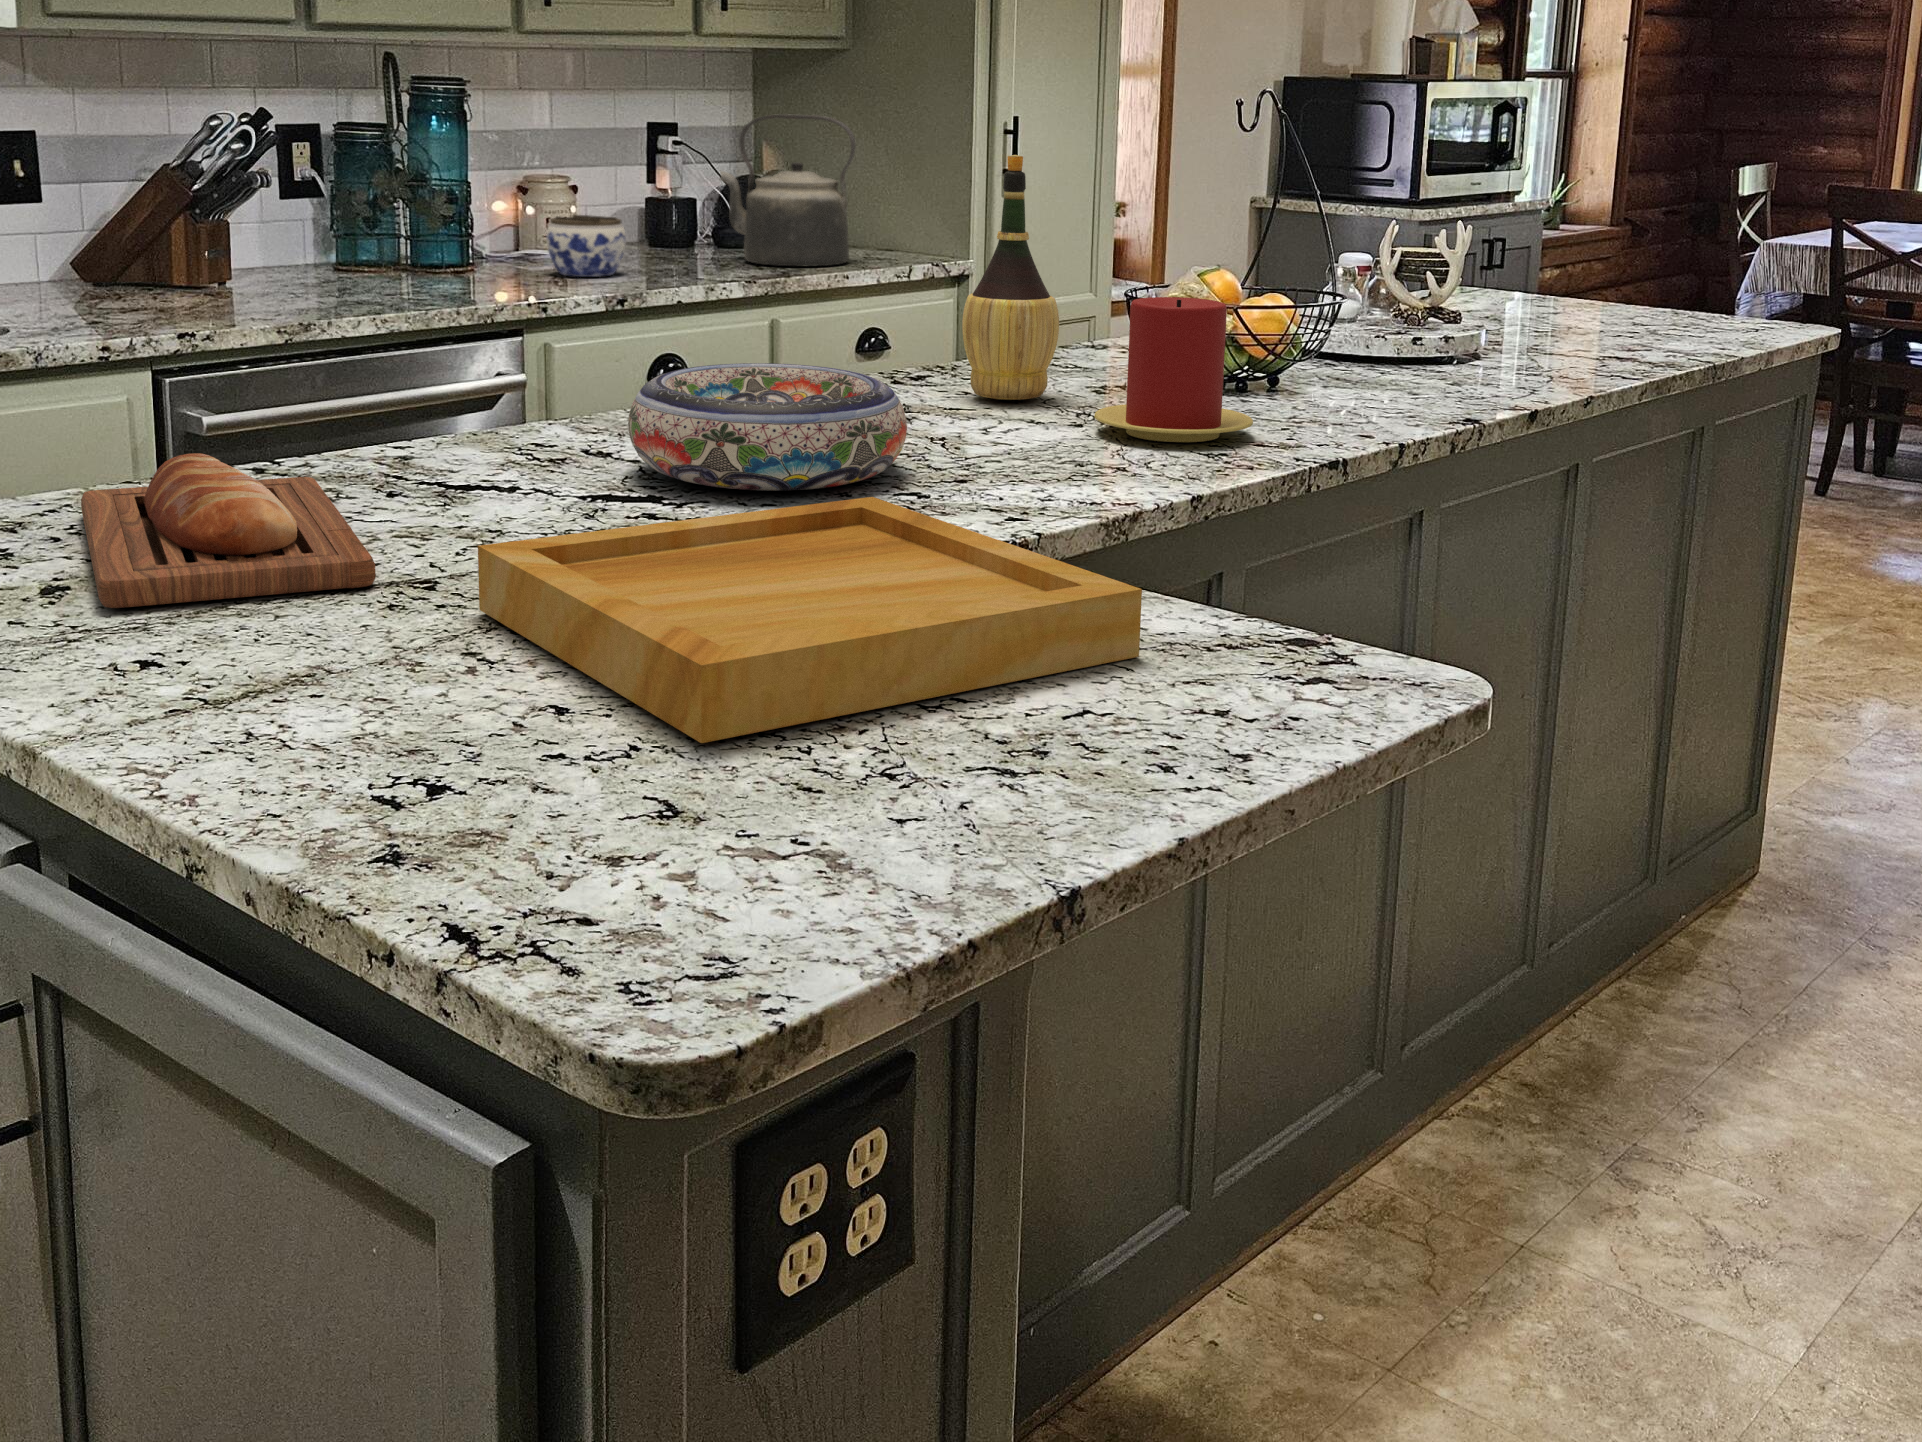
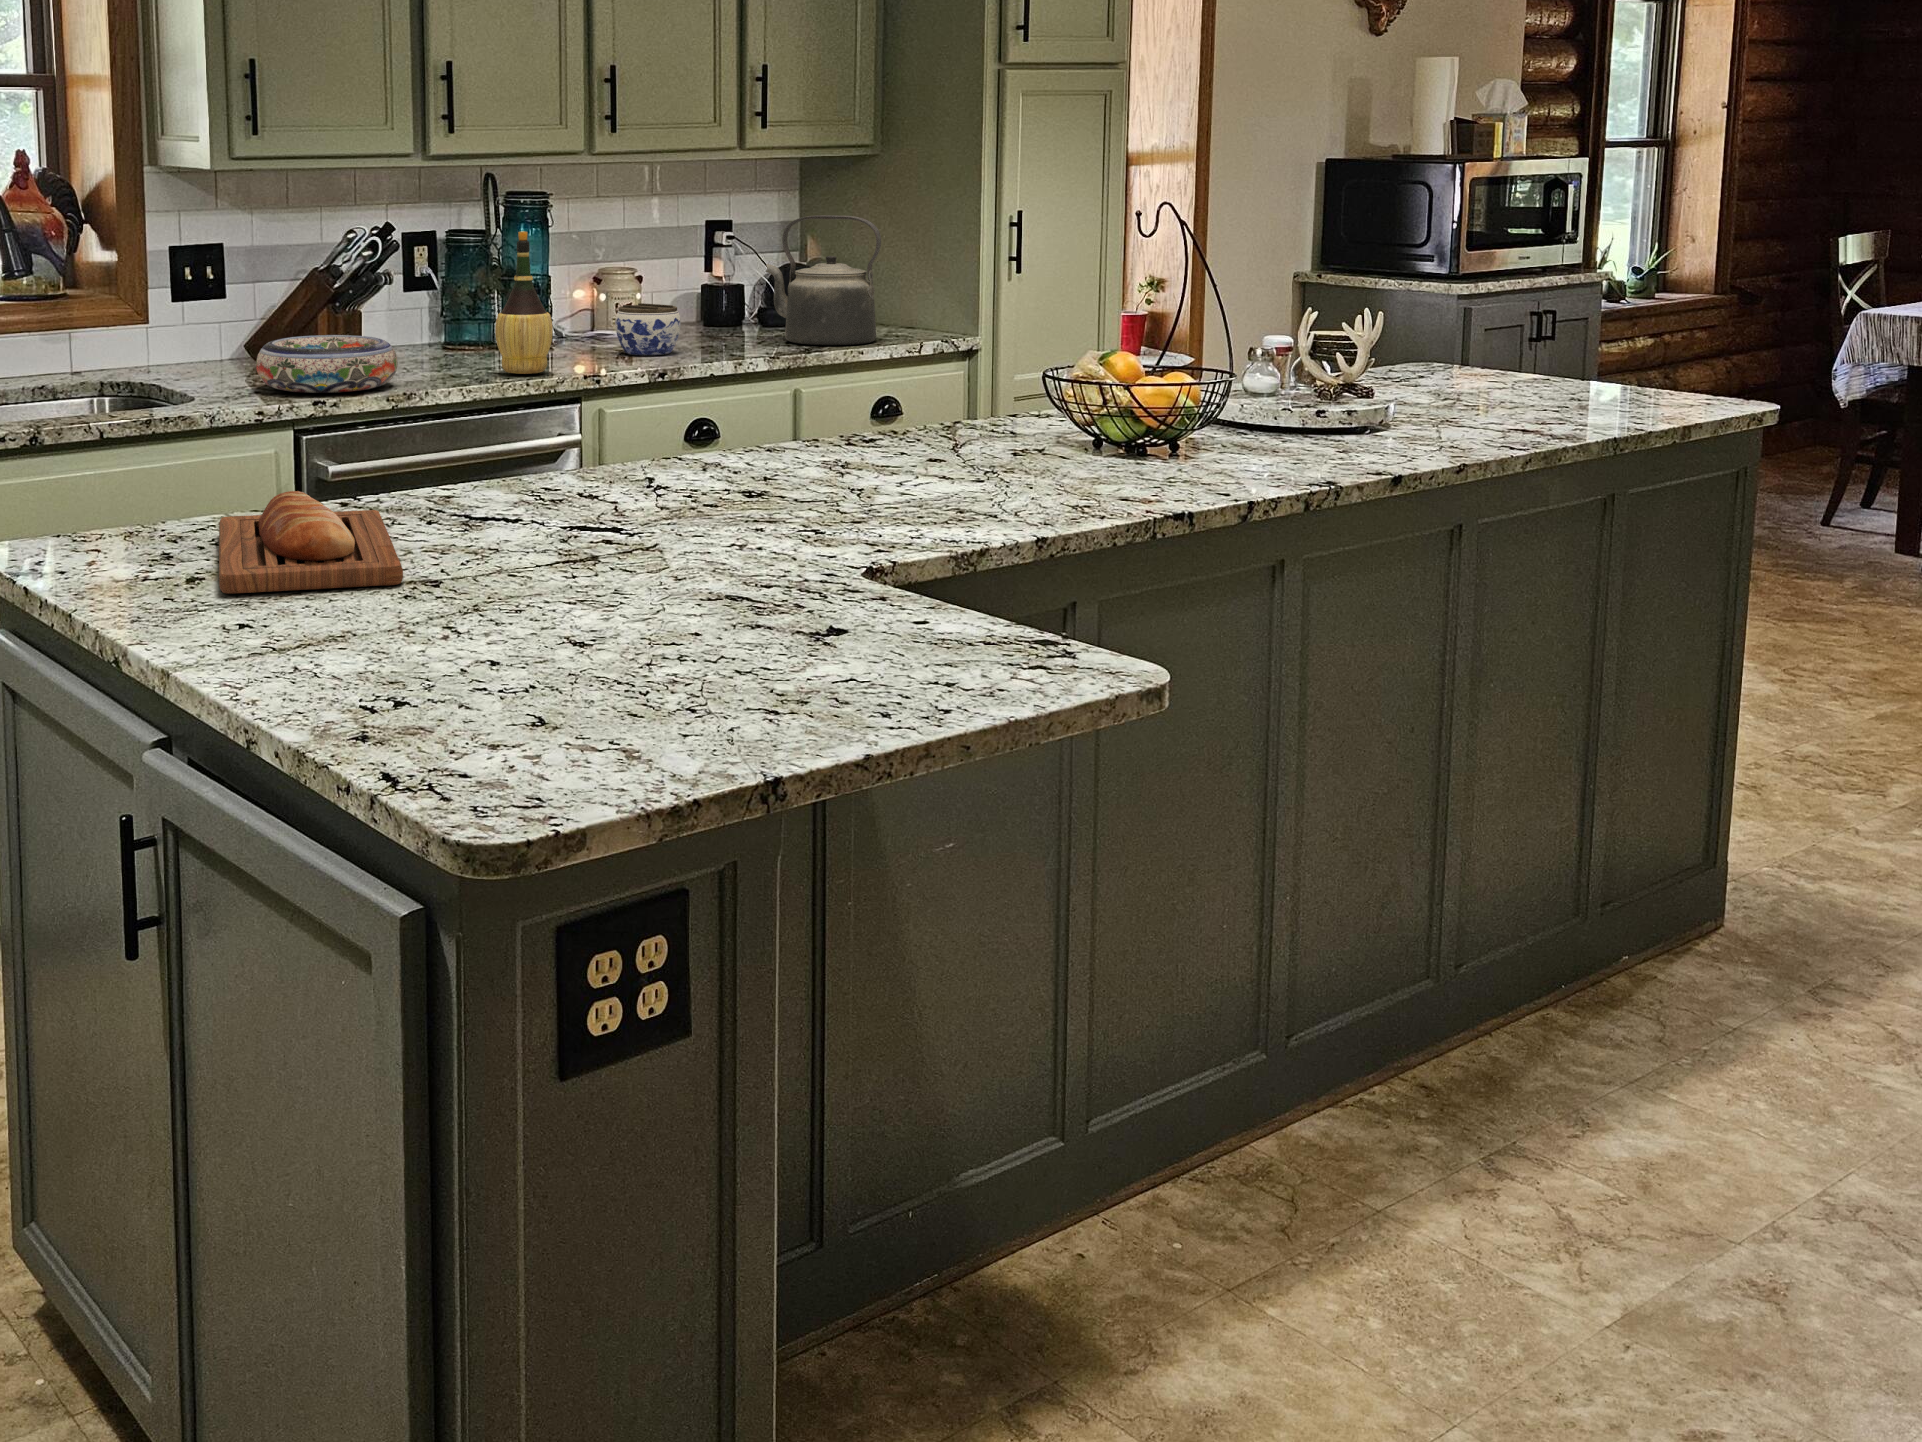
wine bottle: present [962,155,1059,400] -> present [495,231,553,374]
candle: present [1094,297,1253,442] -> none [992,377,1124,495]
bowl: present [628,363,907,491] -> present [256,335,398,393]
tray: present [478,497,1142,743] -> none [466,529,918,686]

